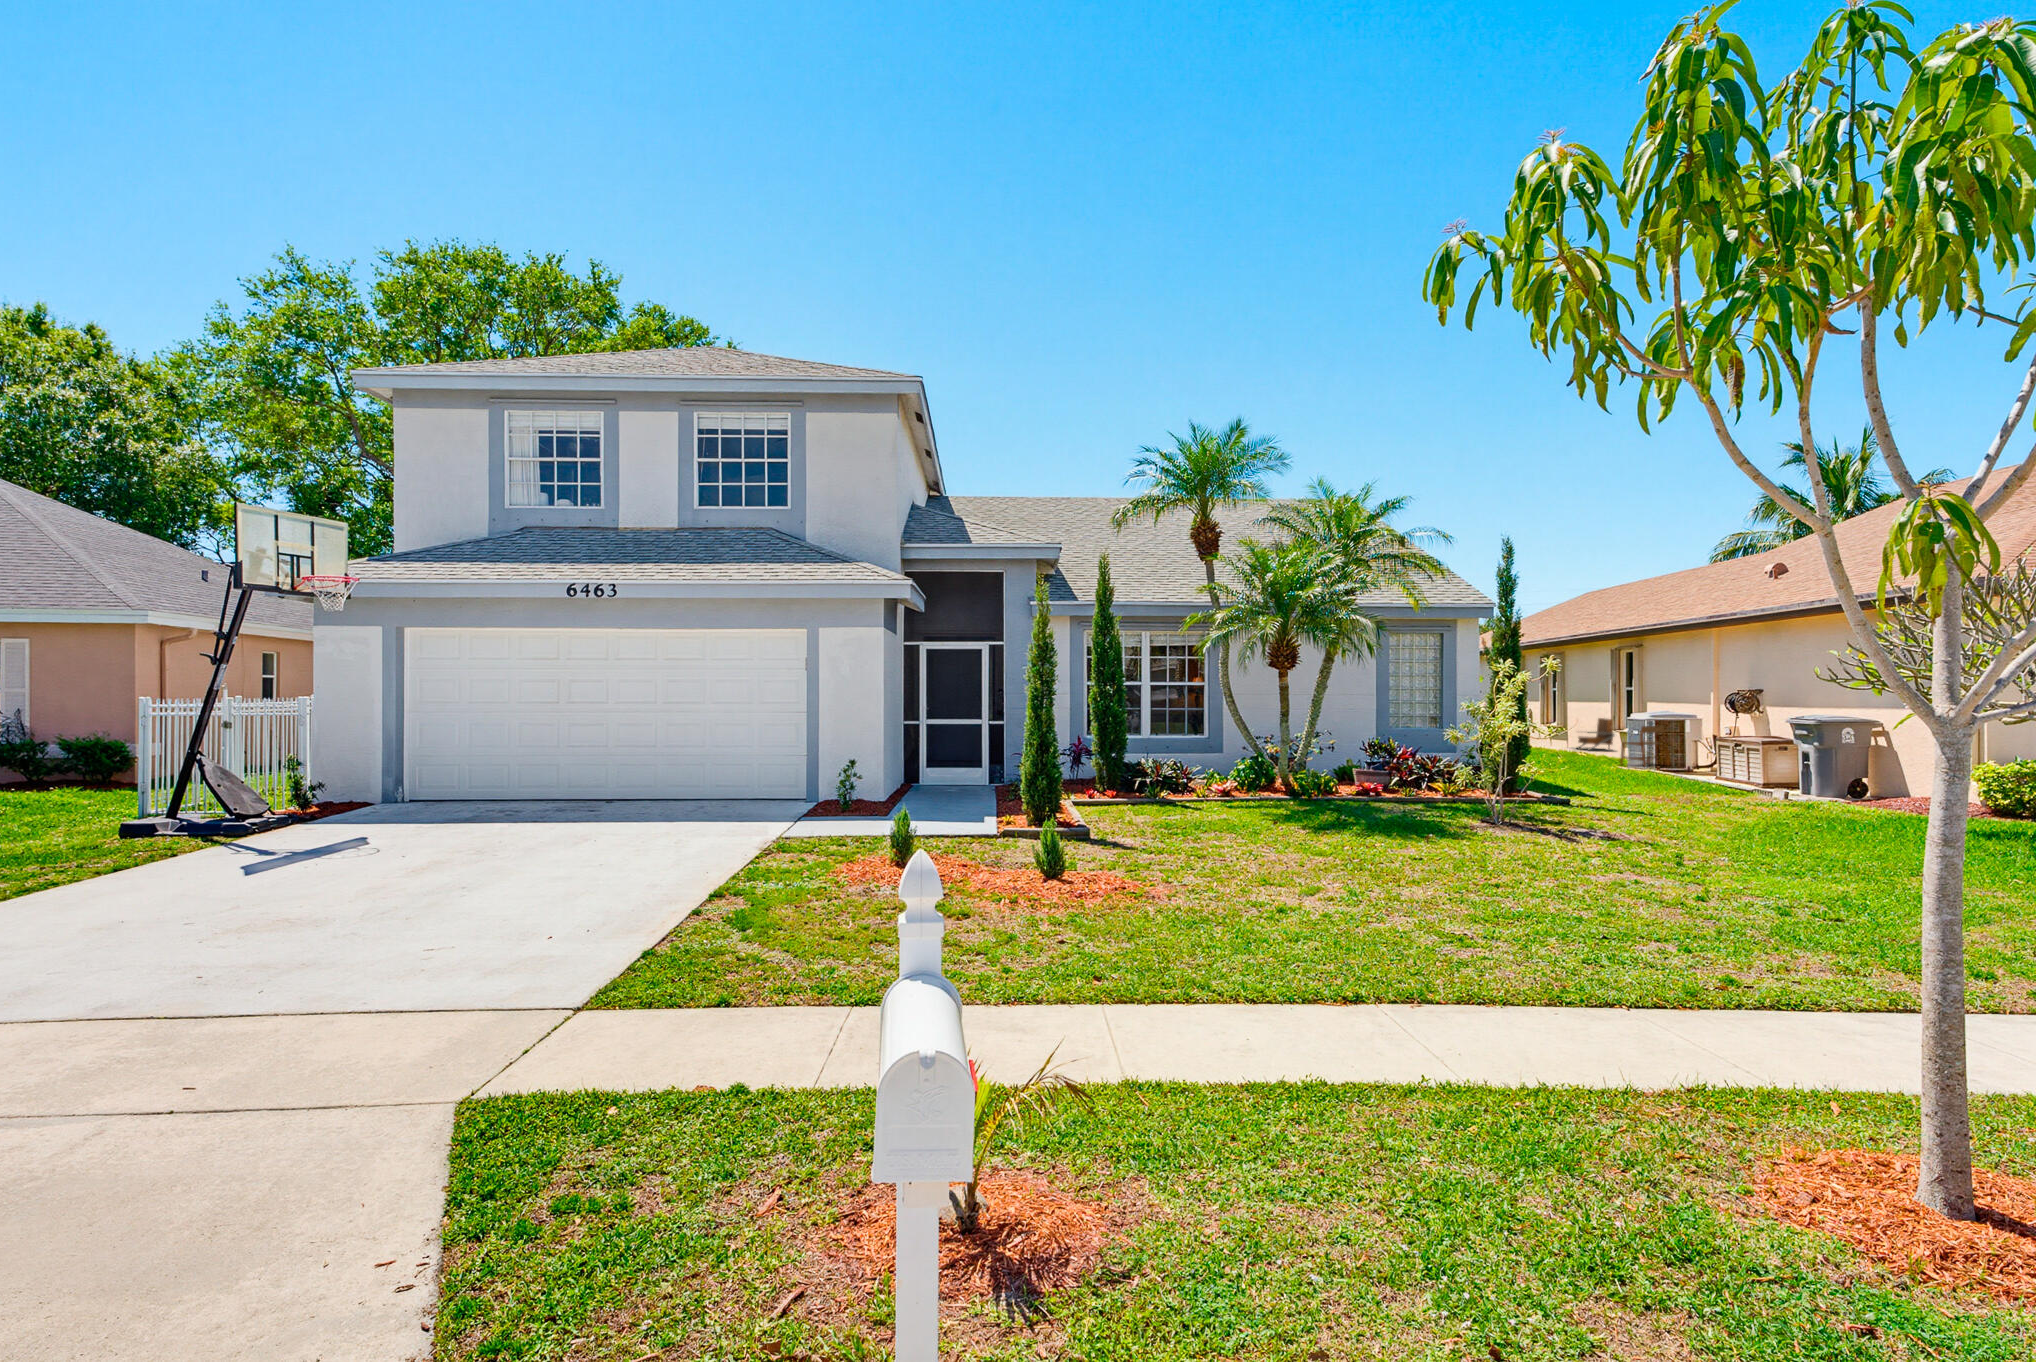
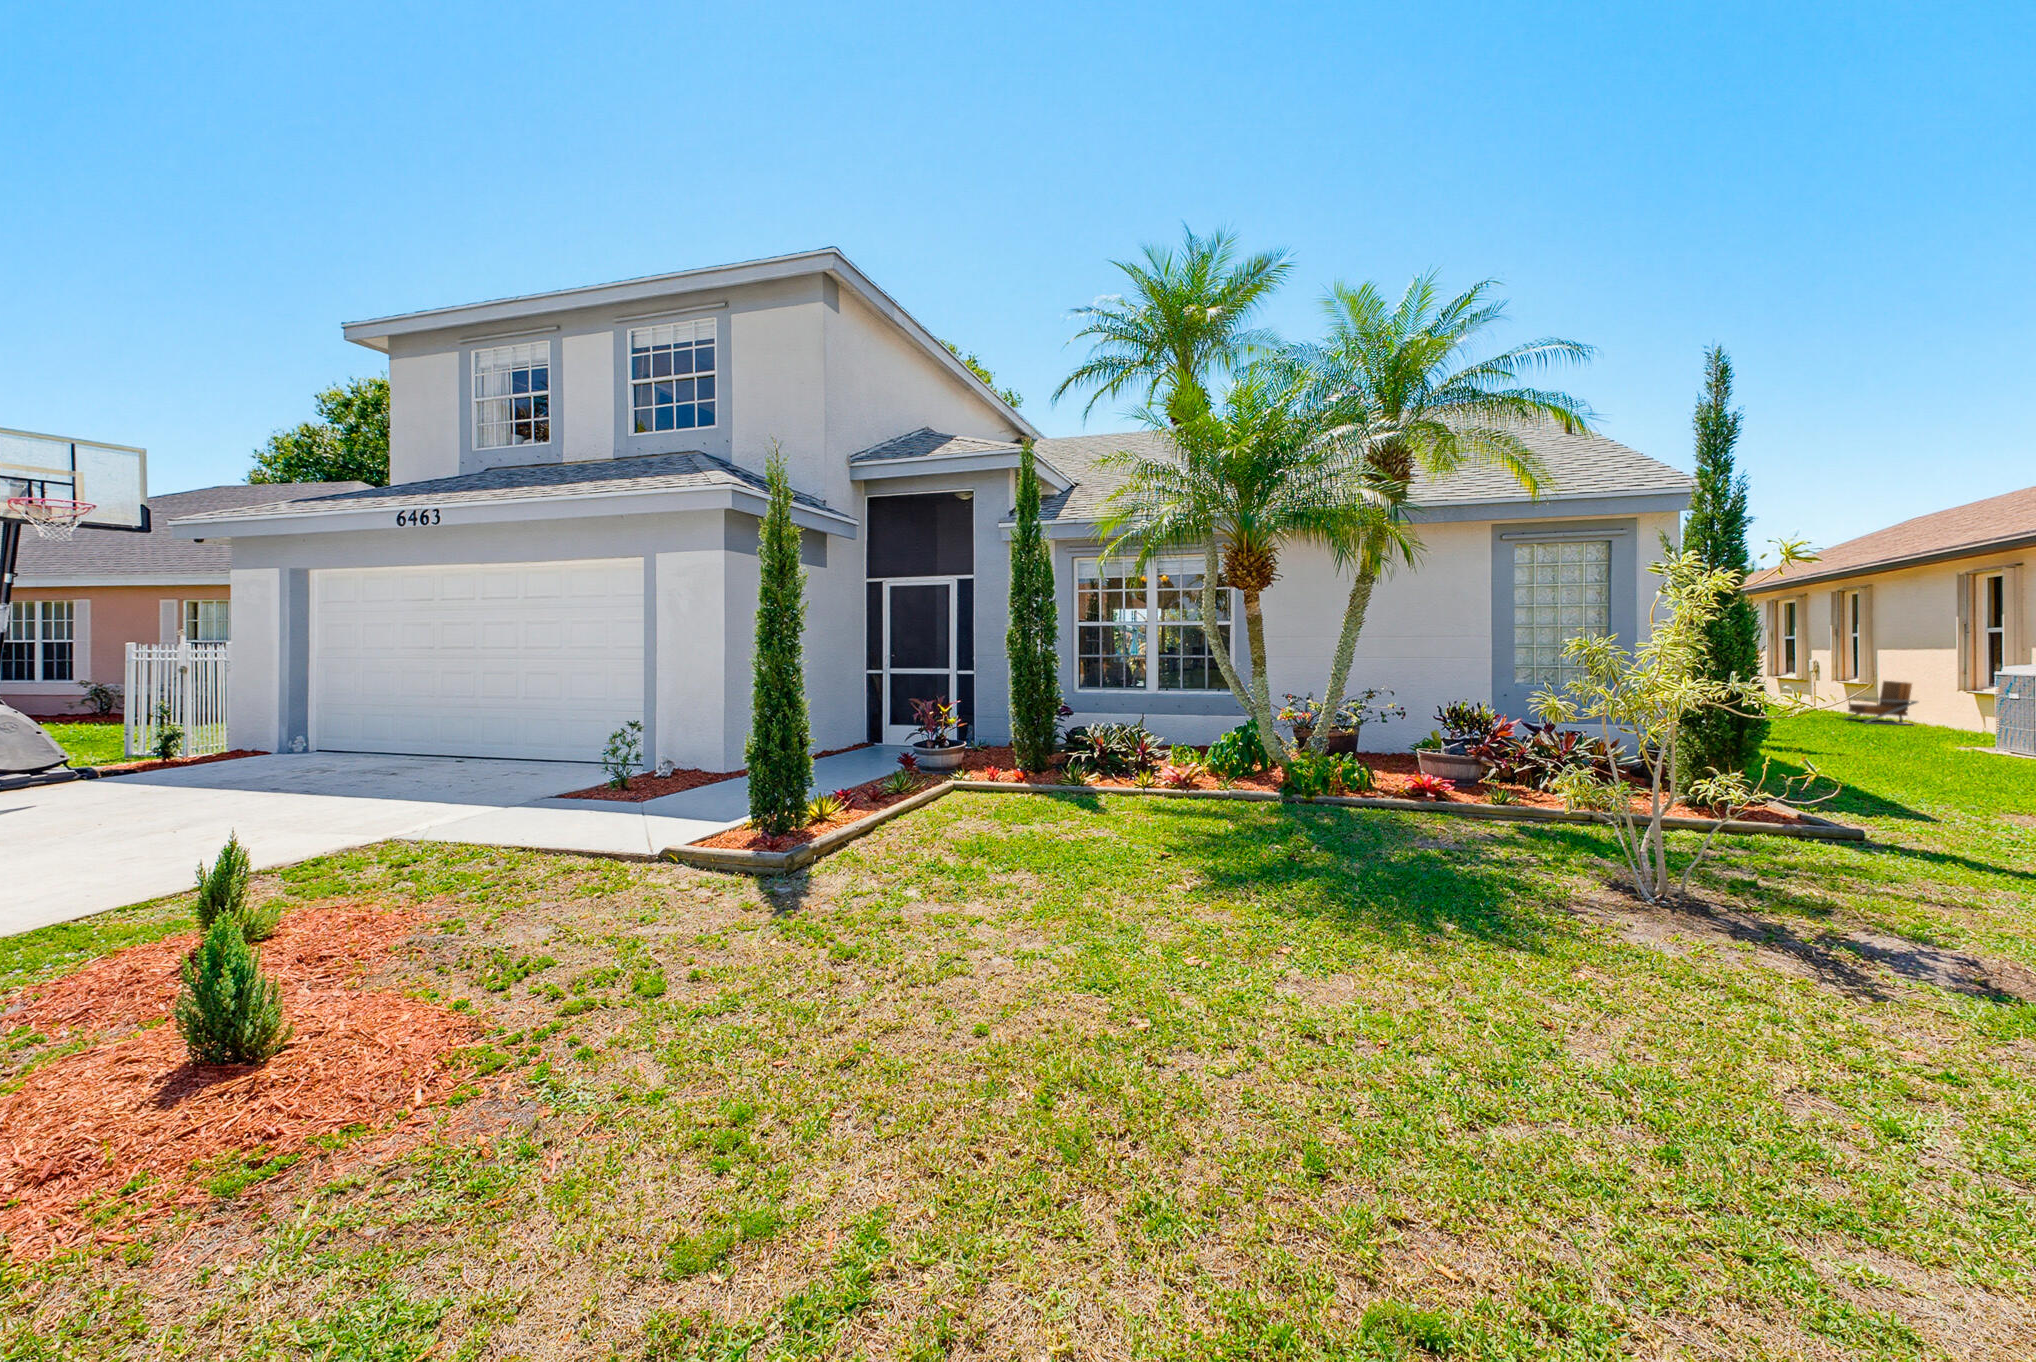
bench: present [1620,726,1669,767] -> none [1928,693,2026,753]

